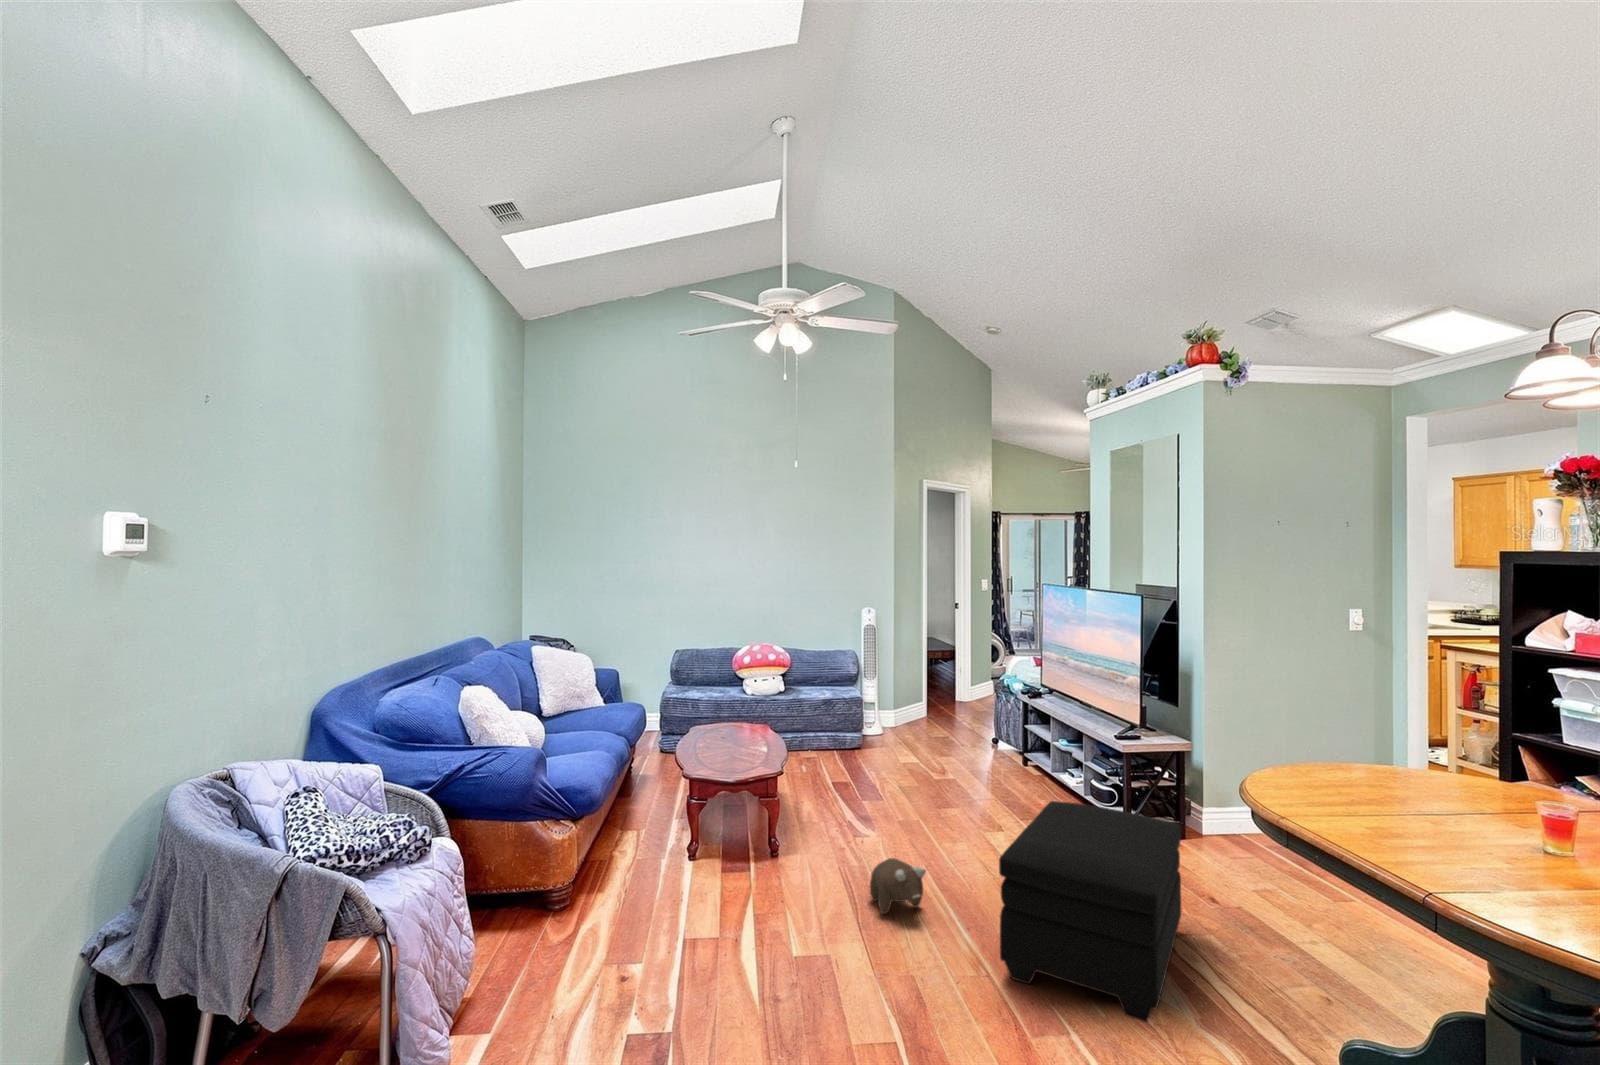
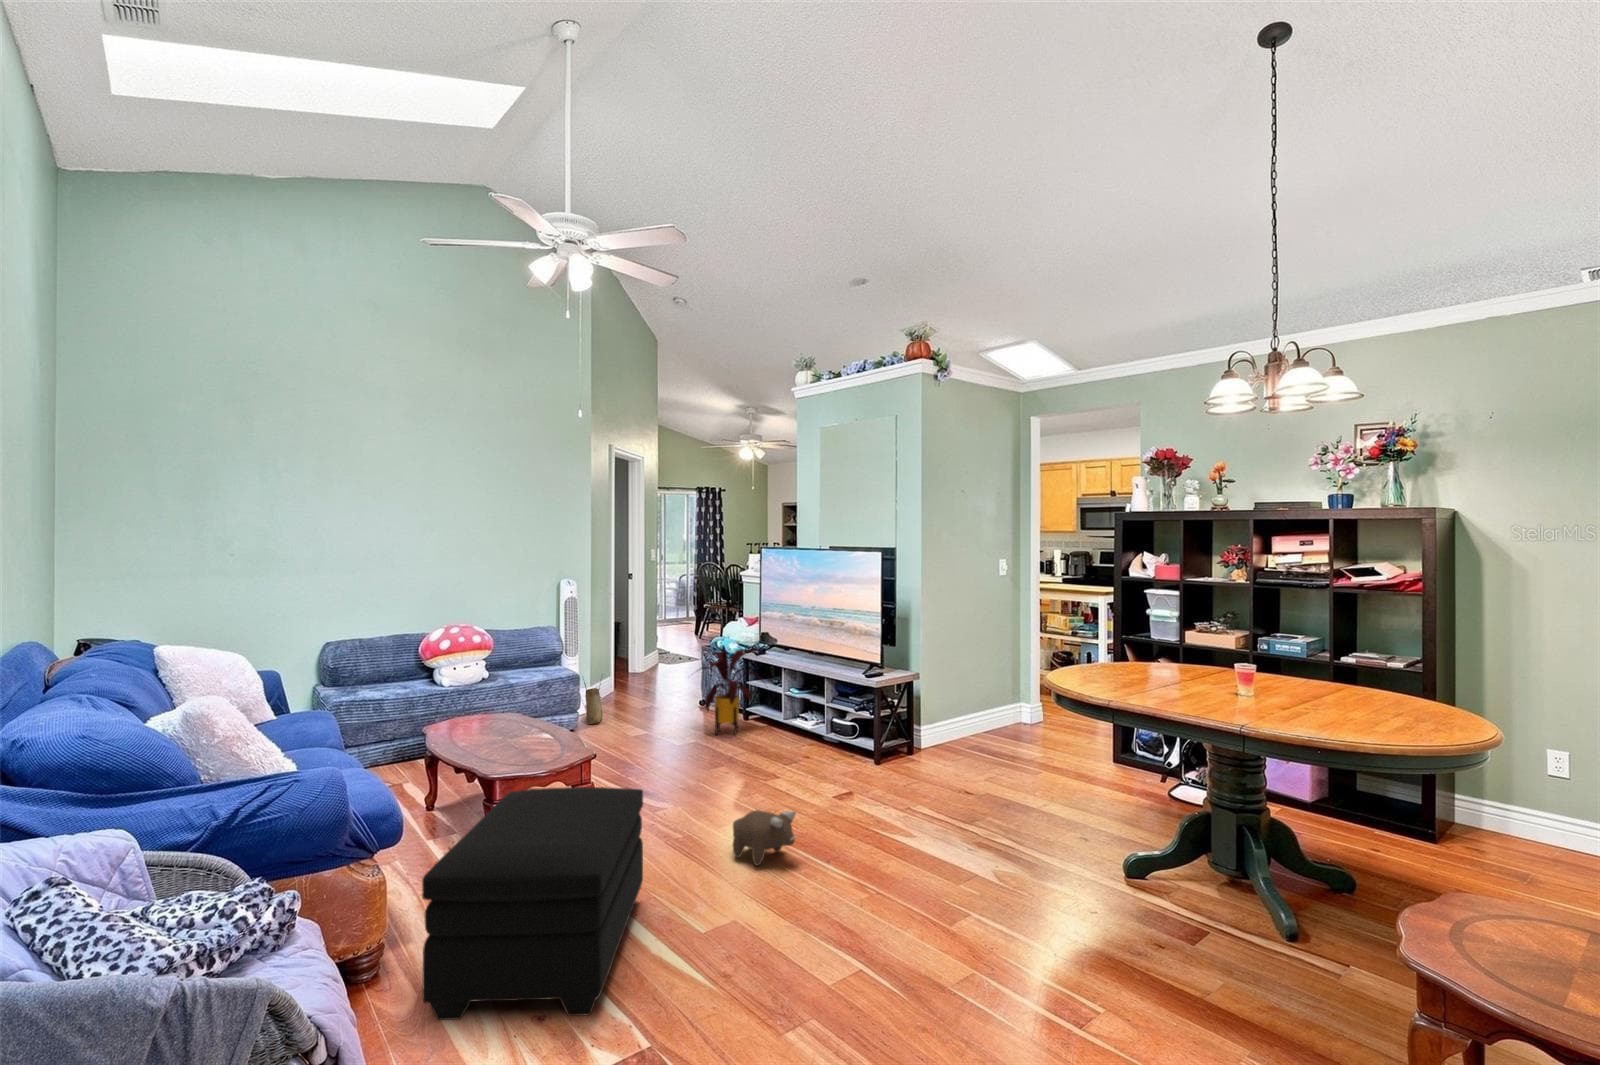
house plant: none [954,688,1039,779] -> present [701,649,763,735]
woven basket: none [875,697,896,744] -> present [582,675,603,724]
ottoman: present [999,801,1181,1022] -> present [422,787,643,1020]

